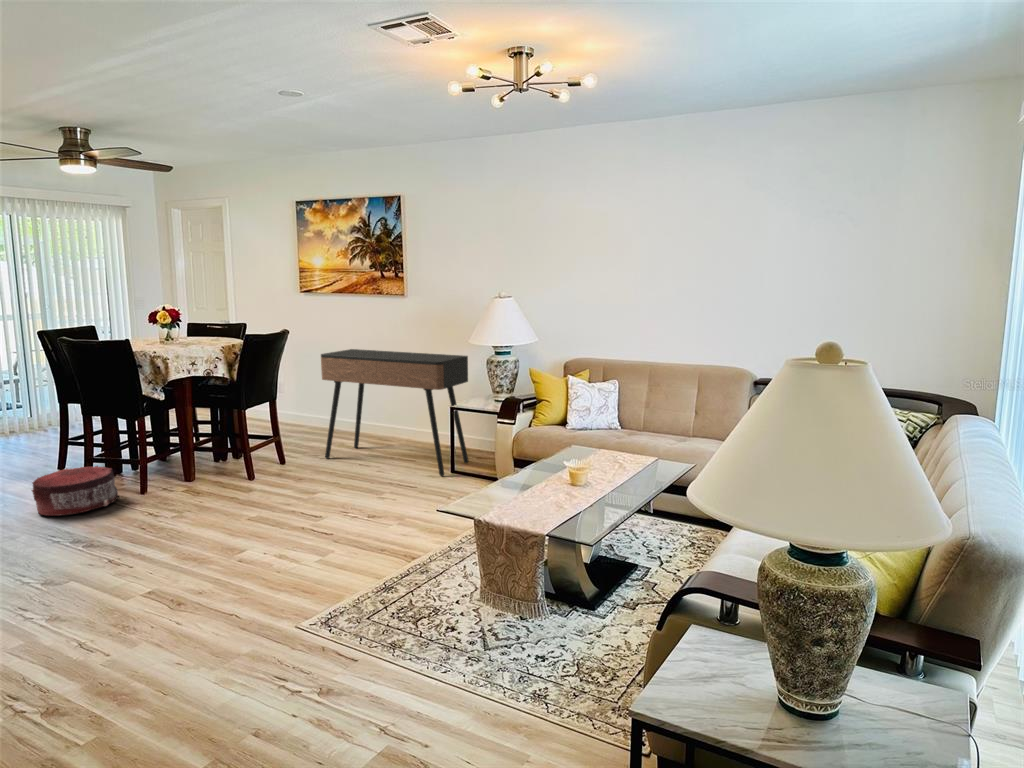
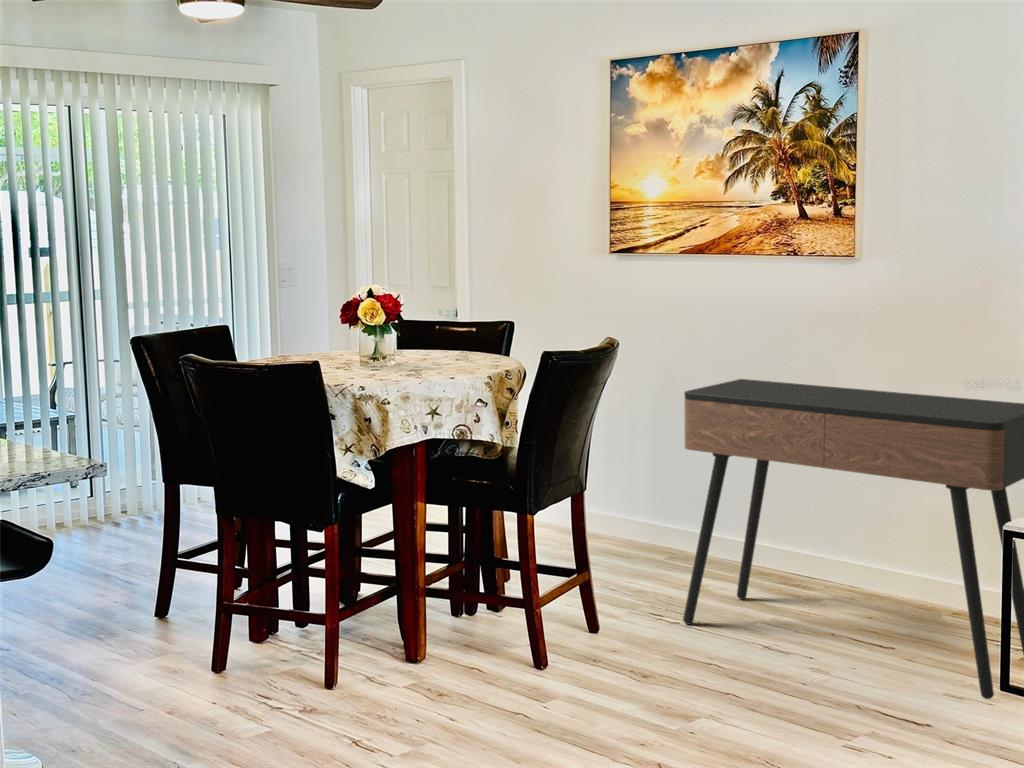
pouf: present [32,466,119,516] -> none [132,622,290,734]

